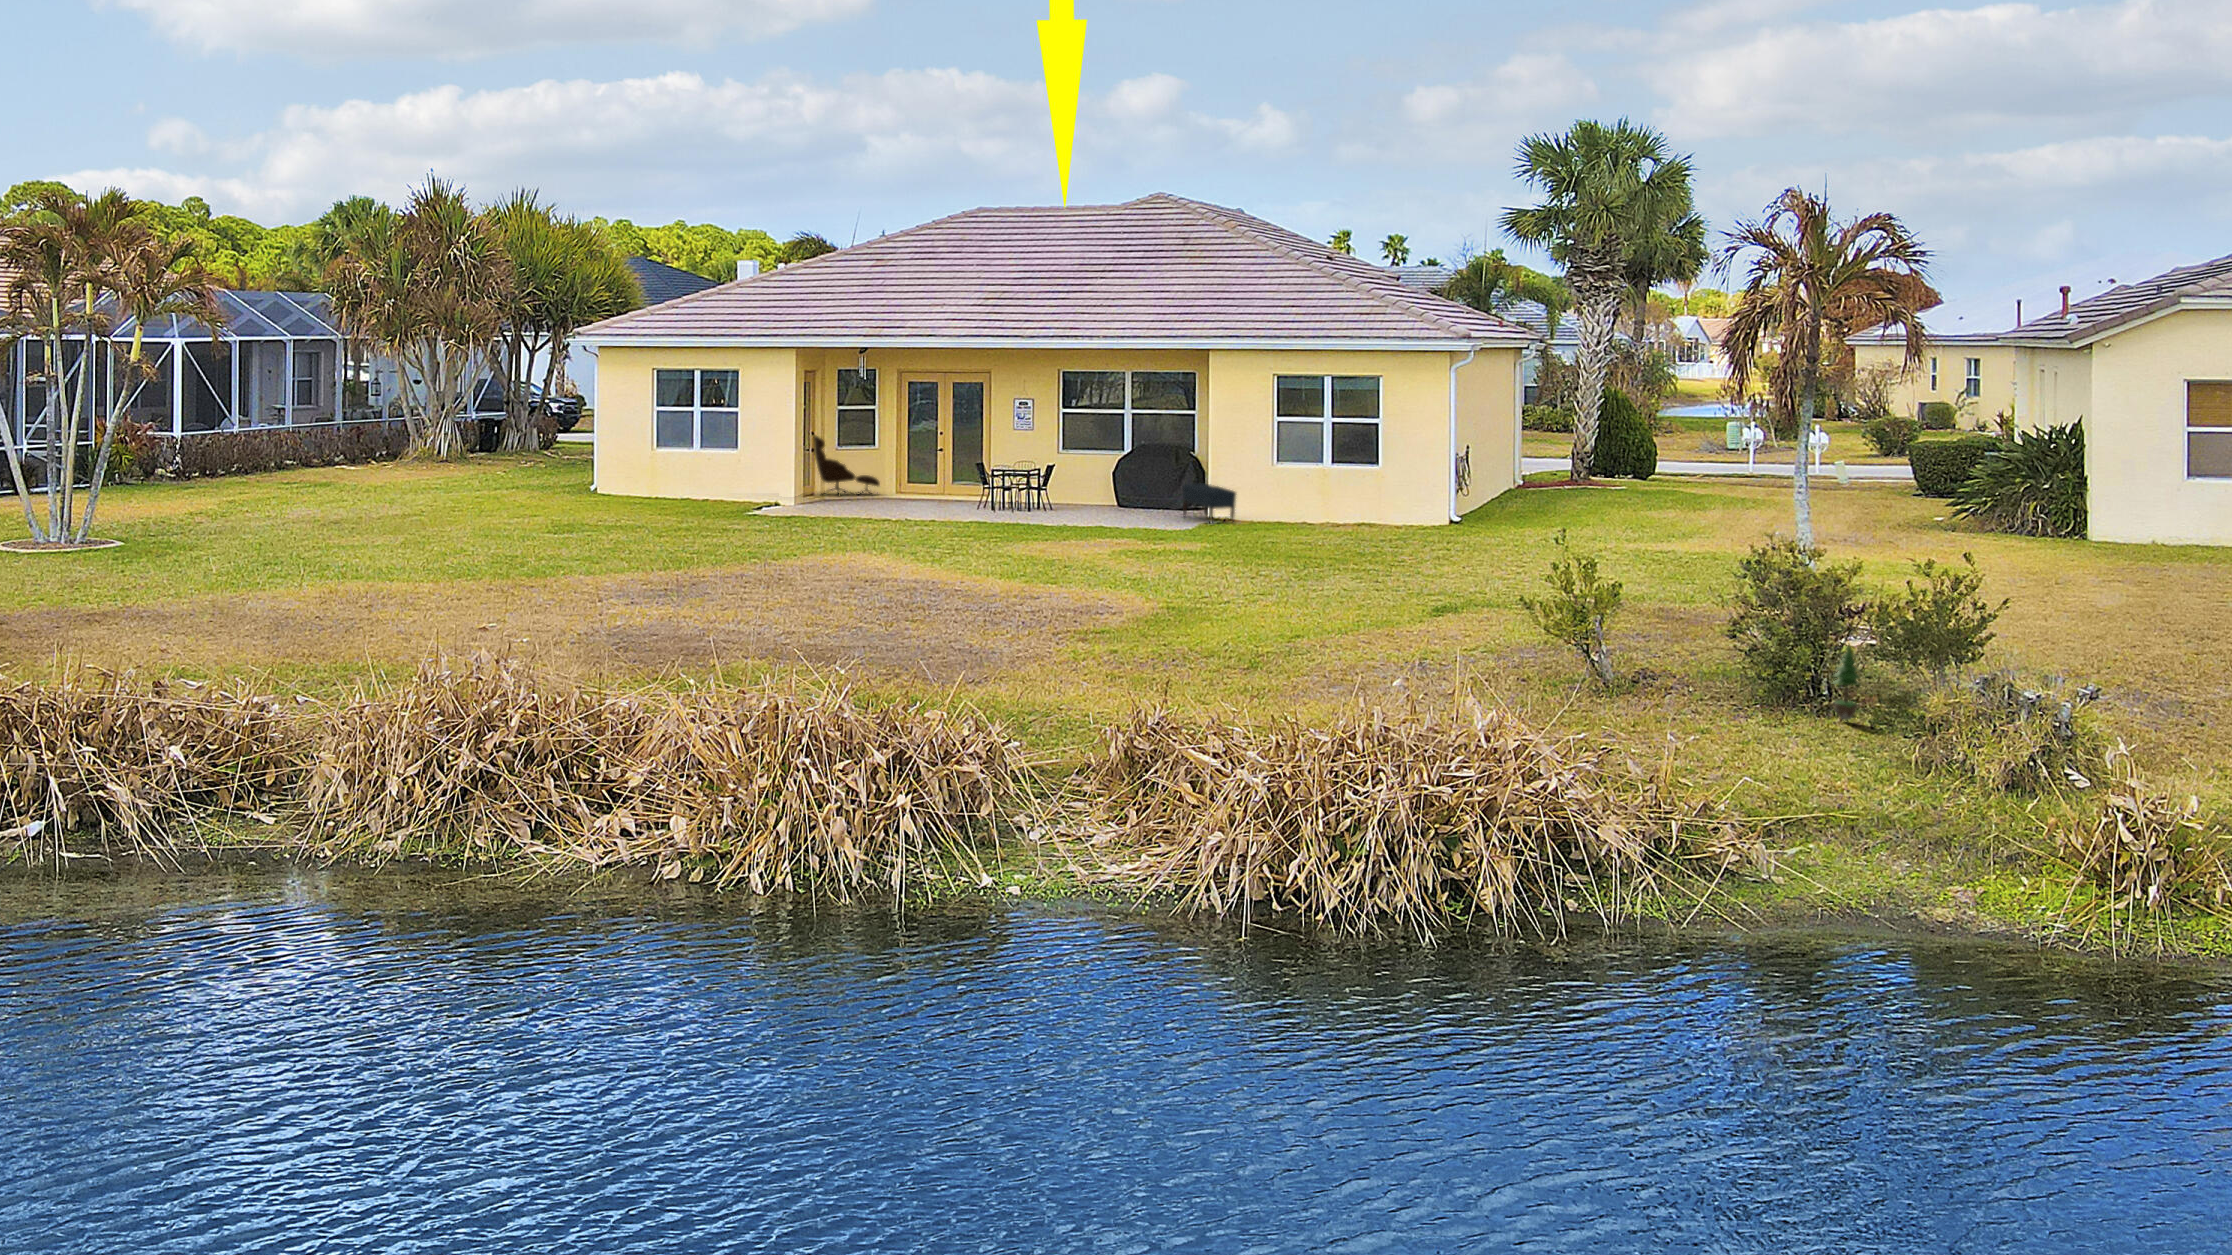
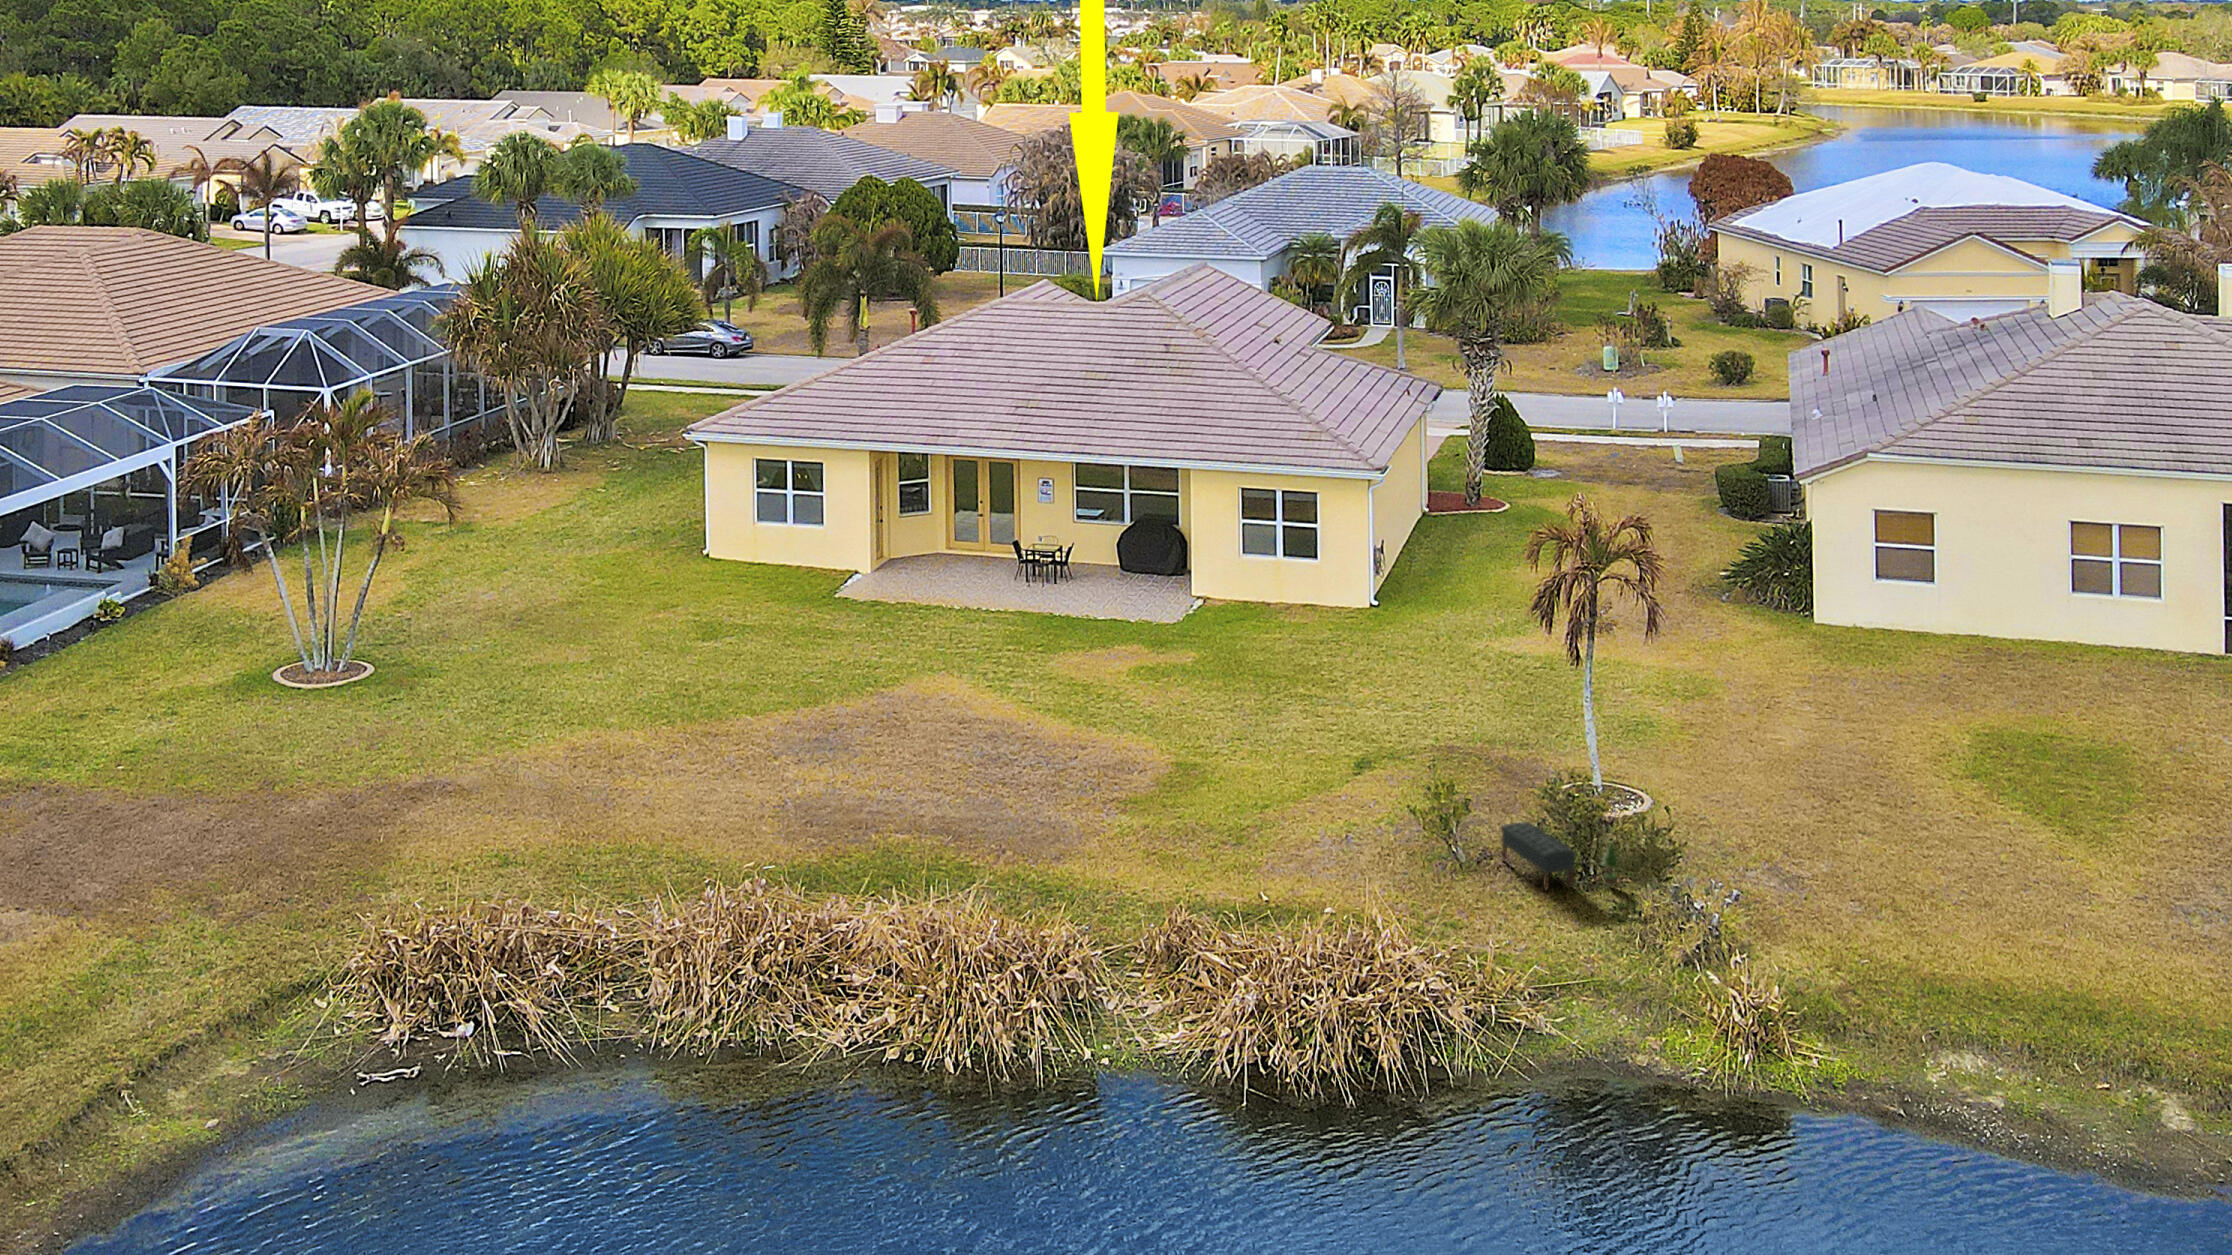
lounge chair: present [813,436,880,494] -> none [880,511,933,560]
bench: present [1183,483,1236,523] -> present [1501,822,1576,891]

